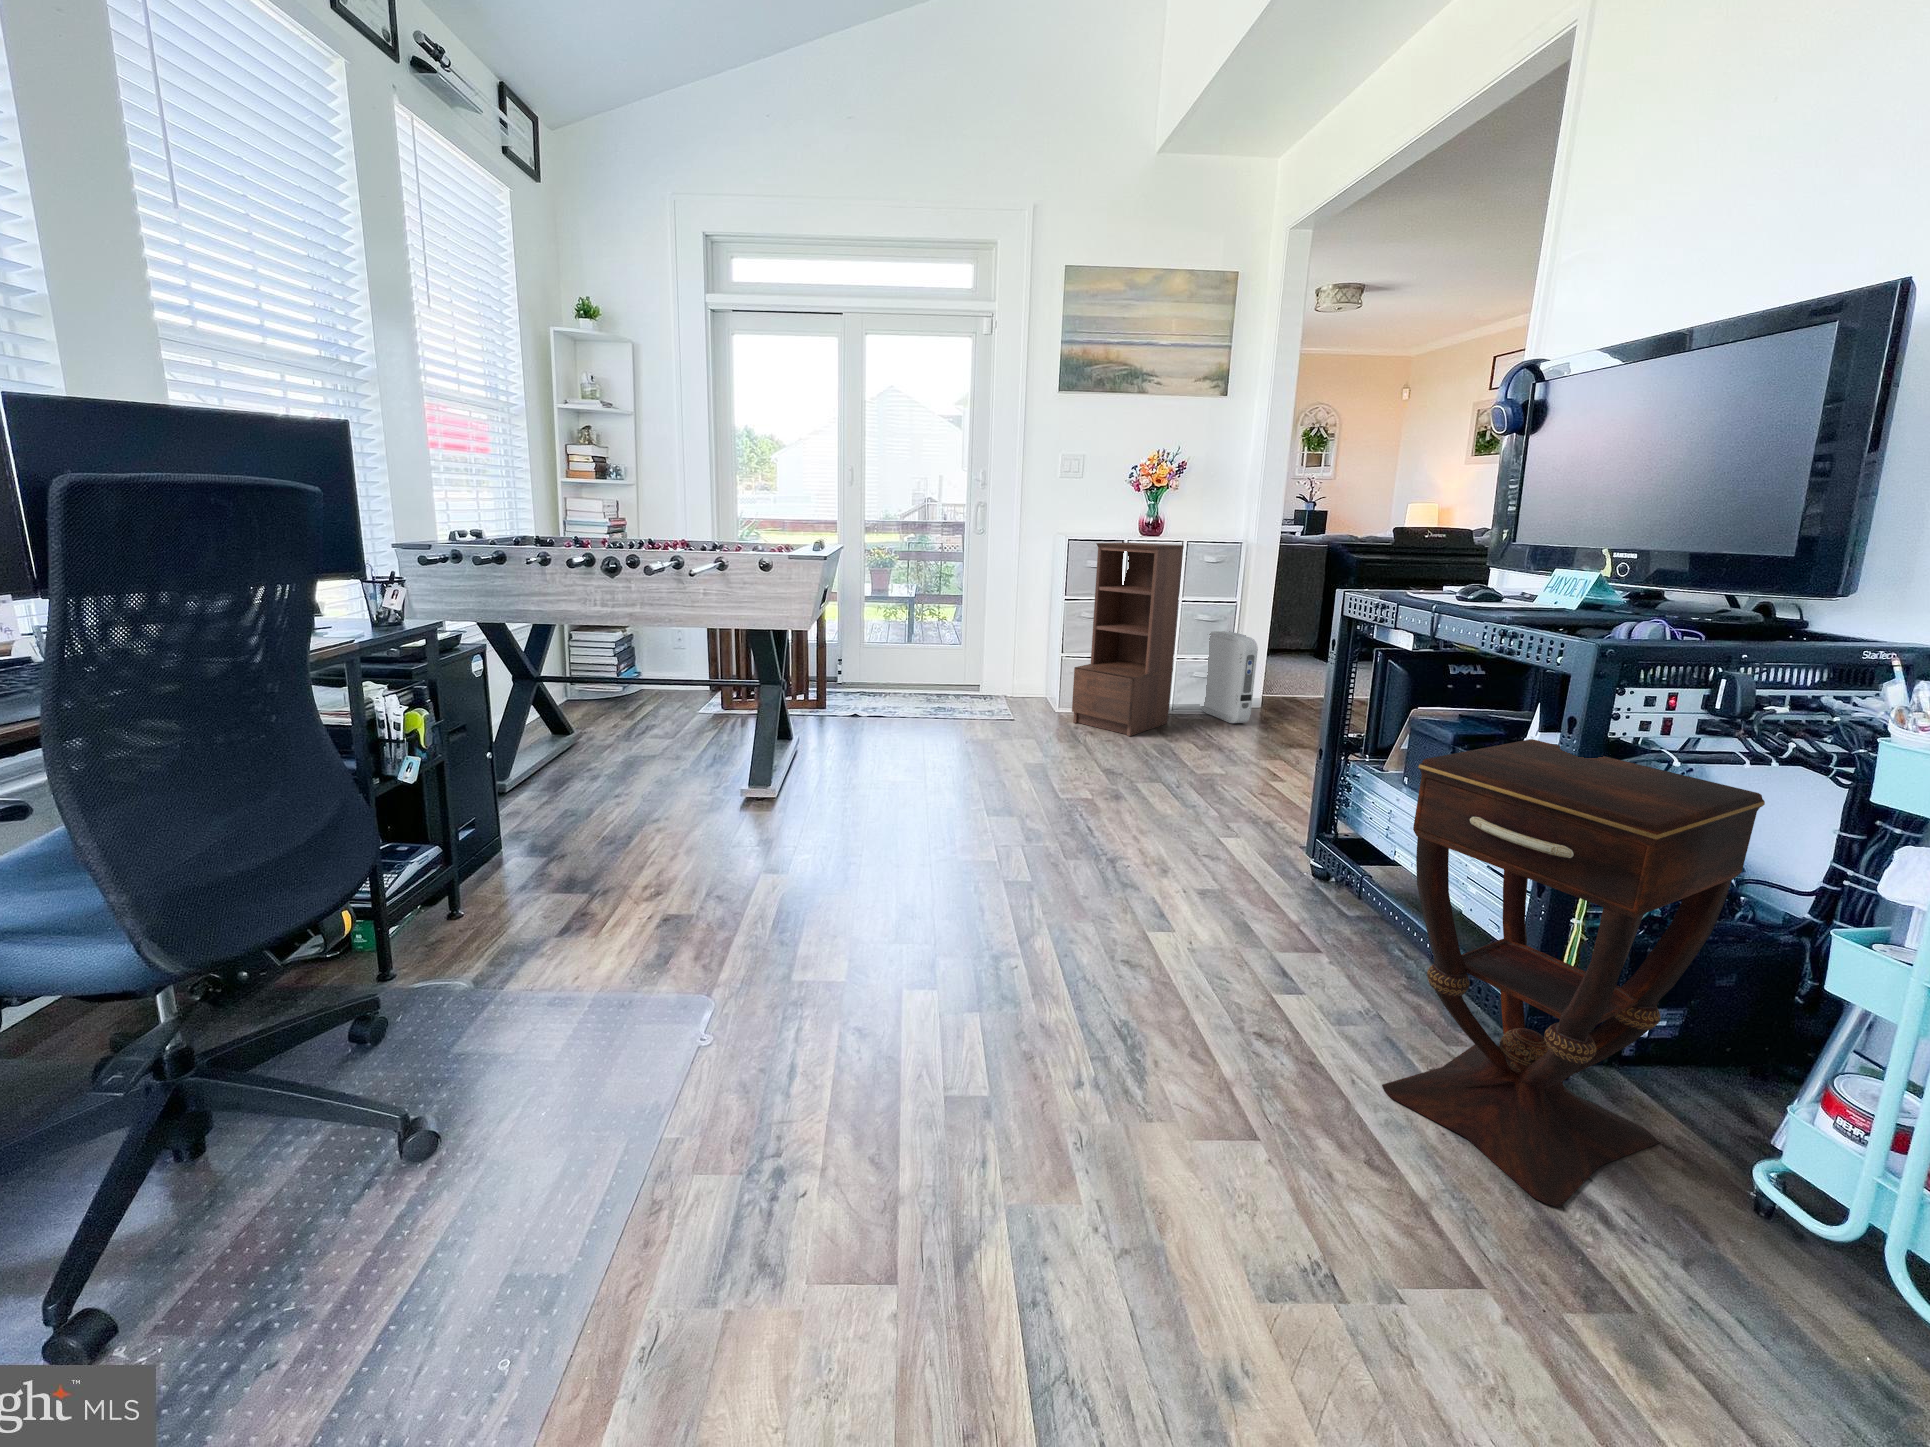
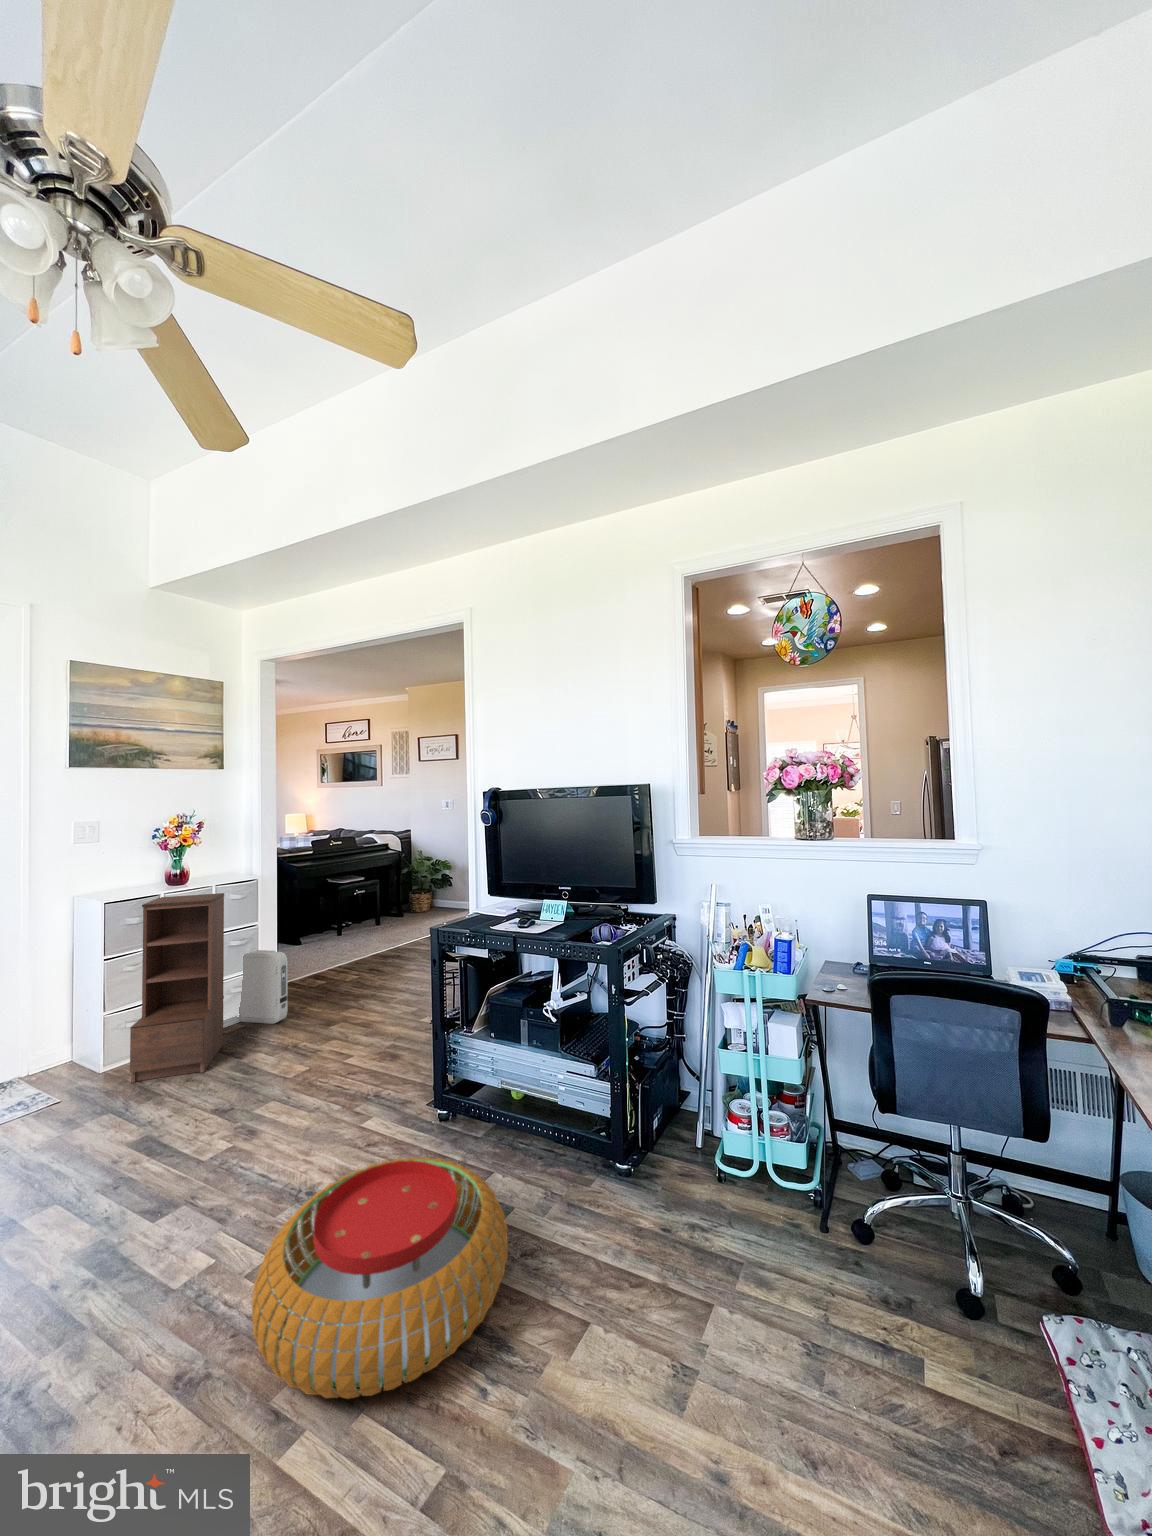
side table: present [1382,739,1765,1207] -> none [577,996,678,1232]
pouf: none [947,828,1251,1037] -> present [251,1157,508,1399]

